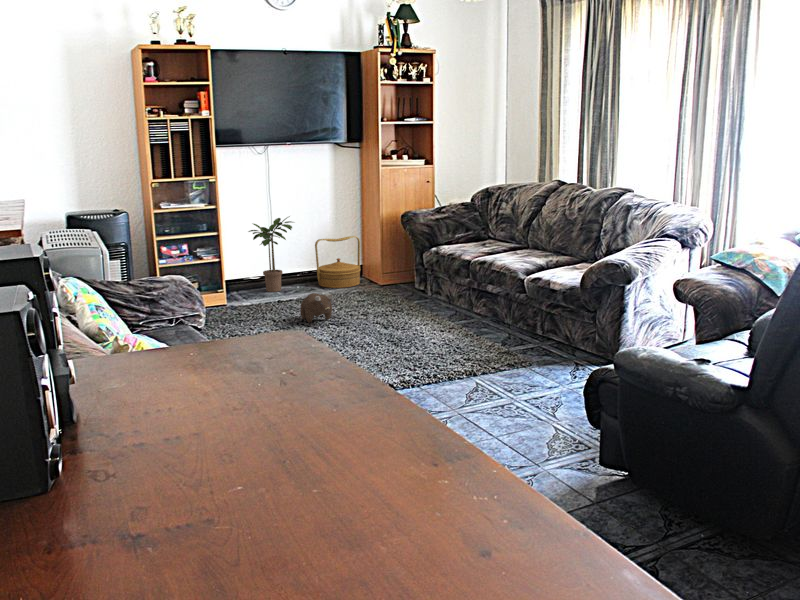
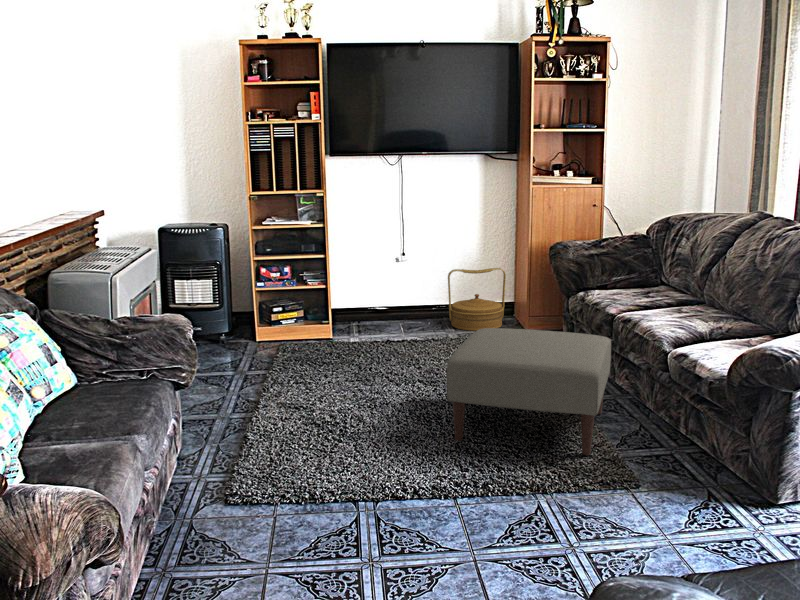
potted plant: present [249,216,293,292] -> none [365,240,425,329]
ottoman: none [382,272,494,356] -> present [447,328,611,455]
plush toy: present [301,293,333,323] -> none [391,341,428,377]

